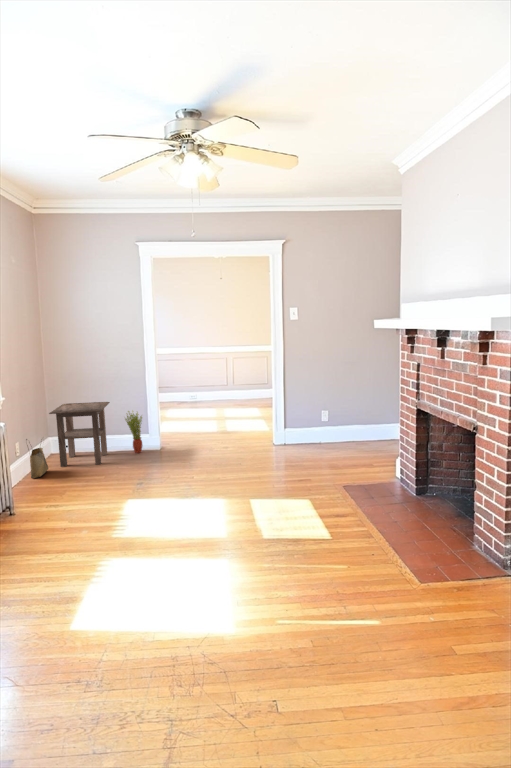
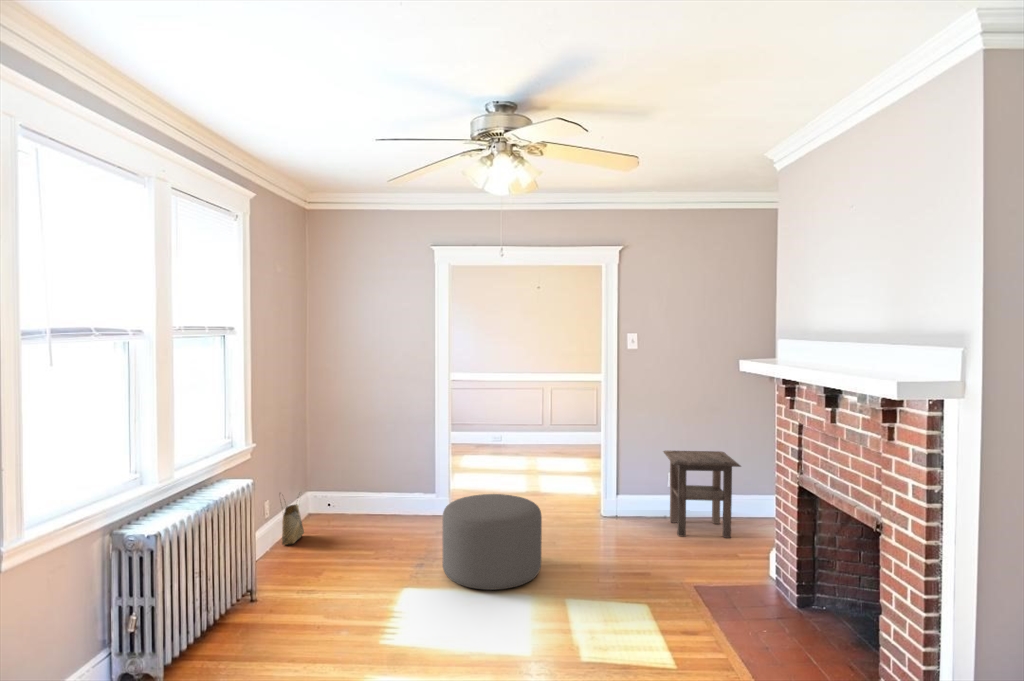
side table: present [49,402,110,467] -> present [663,450,741,538]
potted plant: present [125,411,142,453] -> none [403,459,427,517]
ottoman: none [156,430,232,498] -> present [442,494,542,590]

